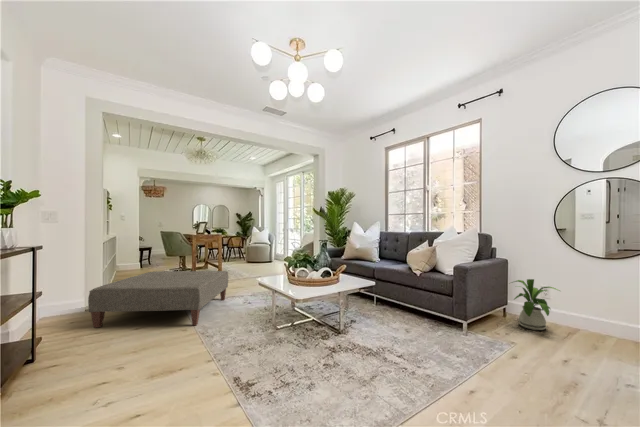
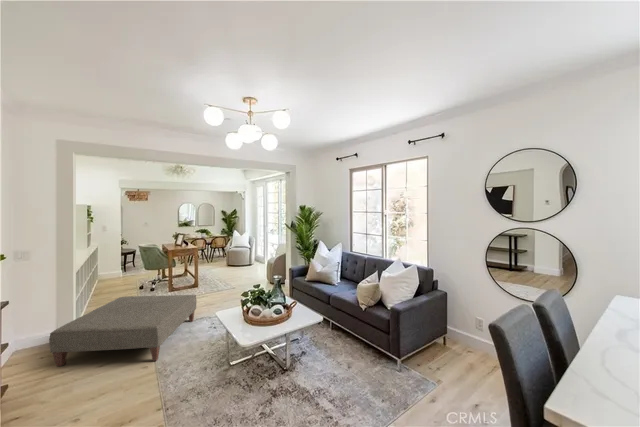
house plant: present [515,279,558,330] -> none [444,313,485,362]

